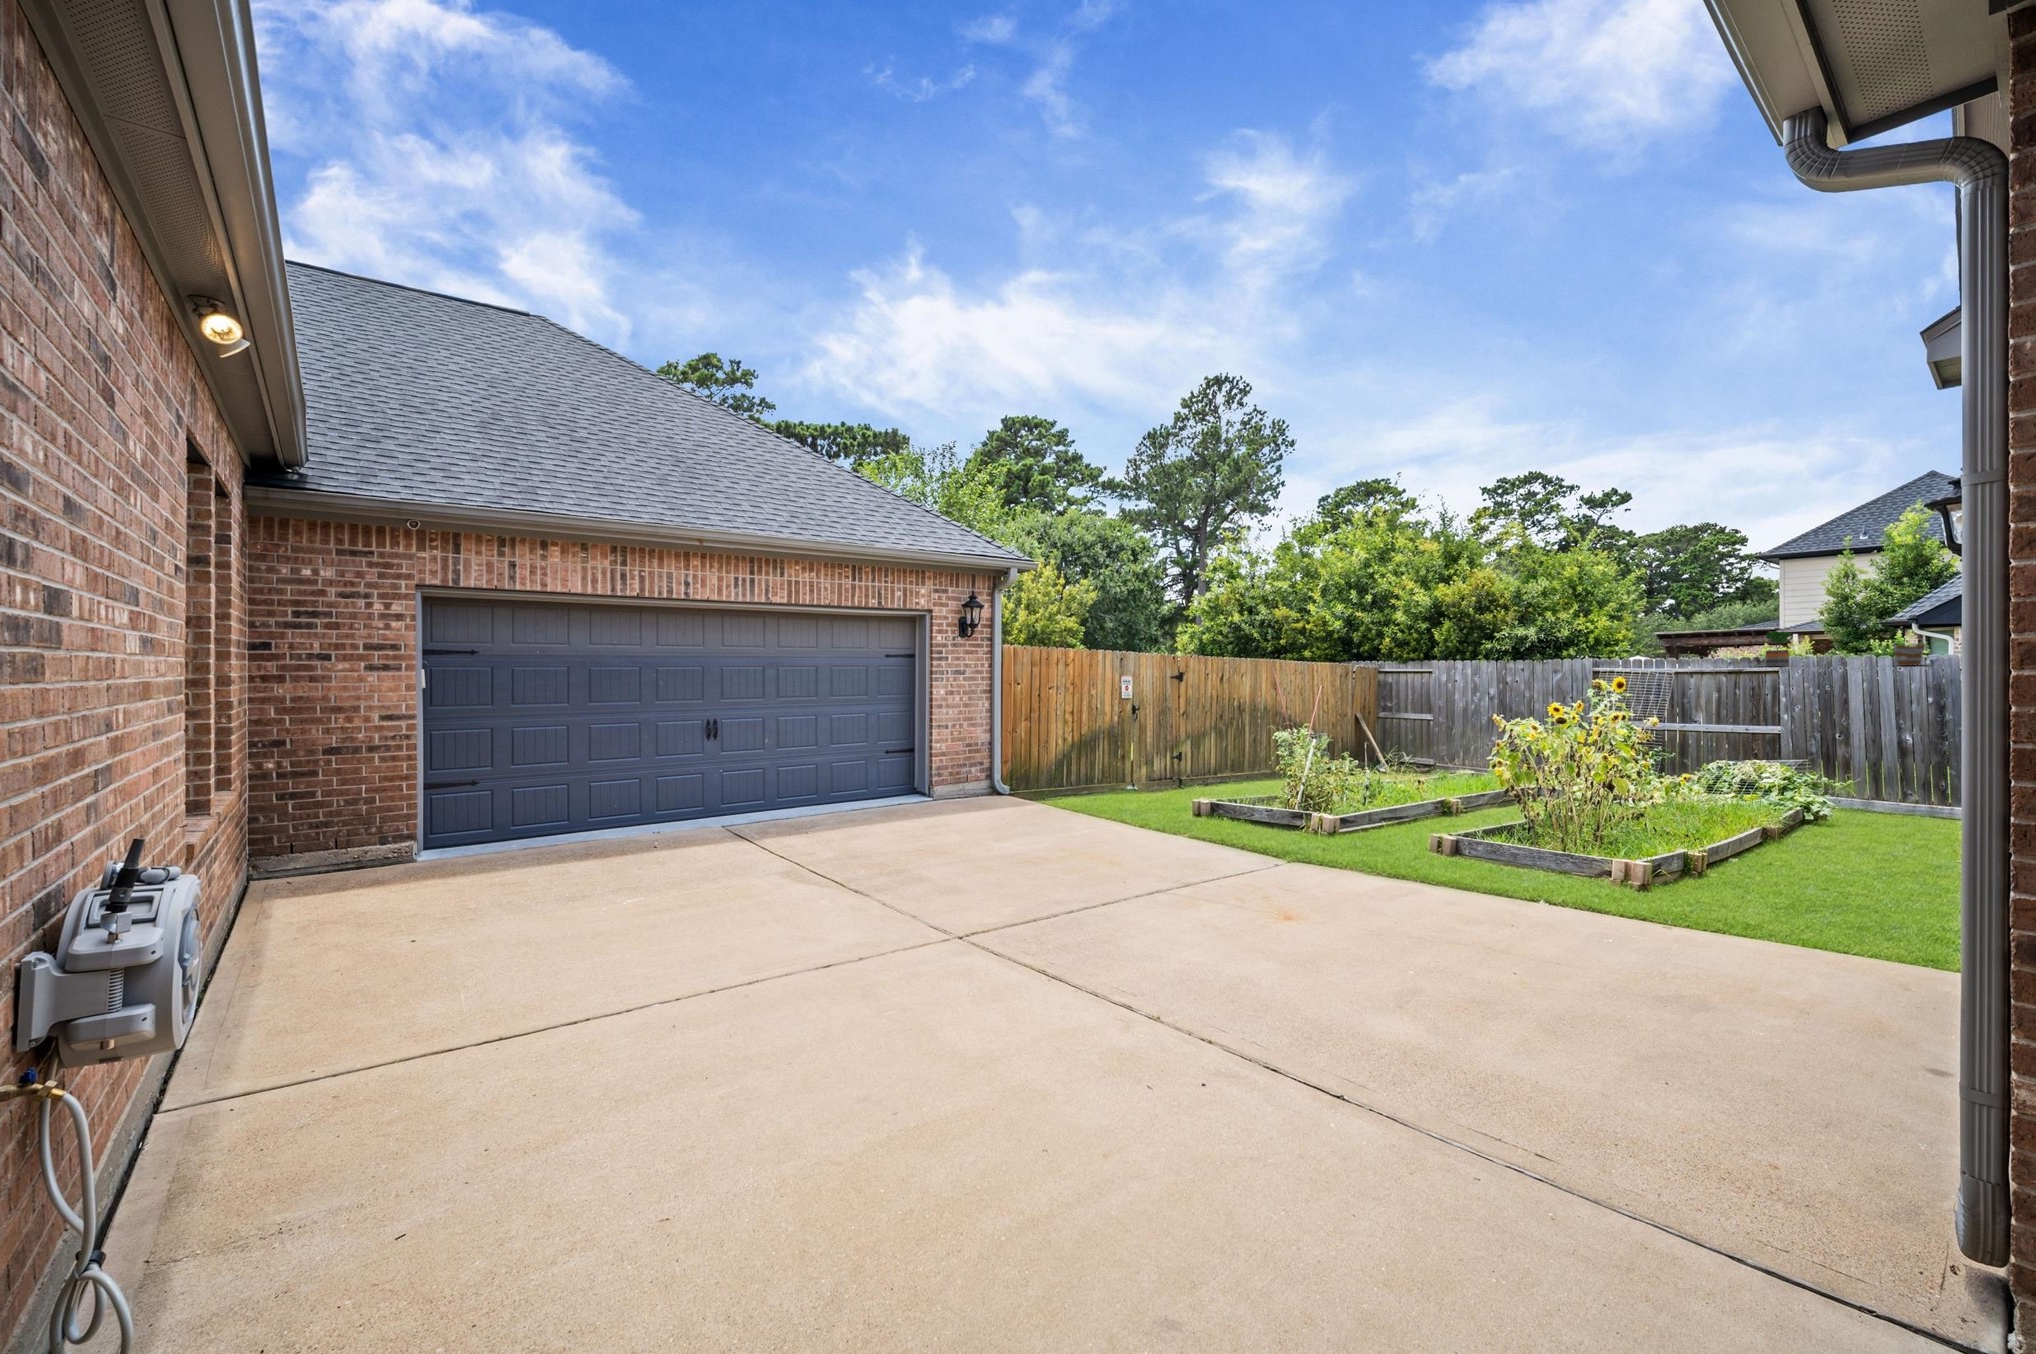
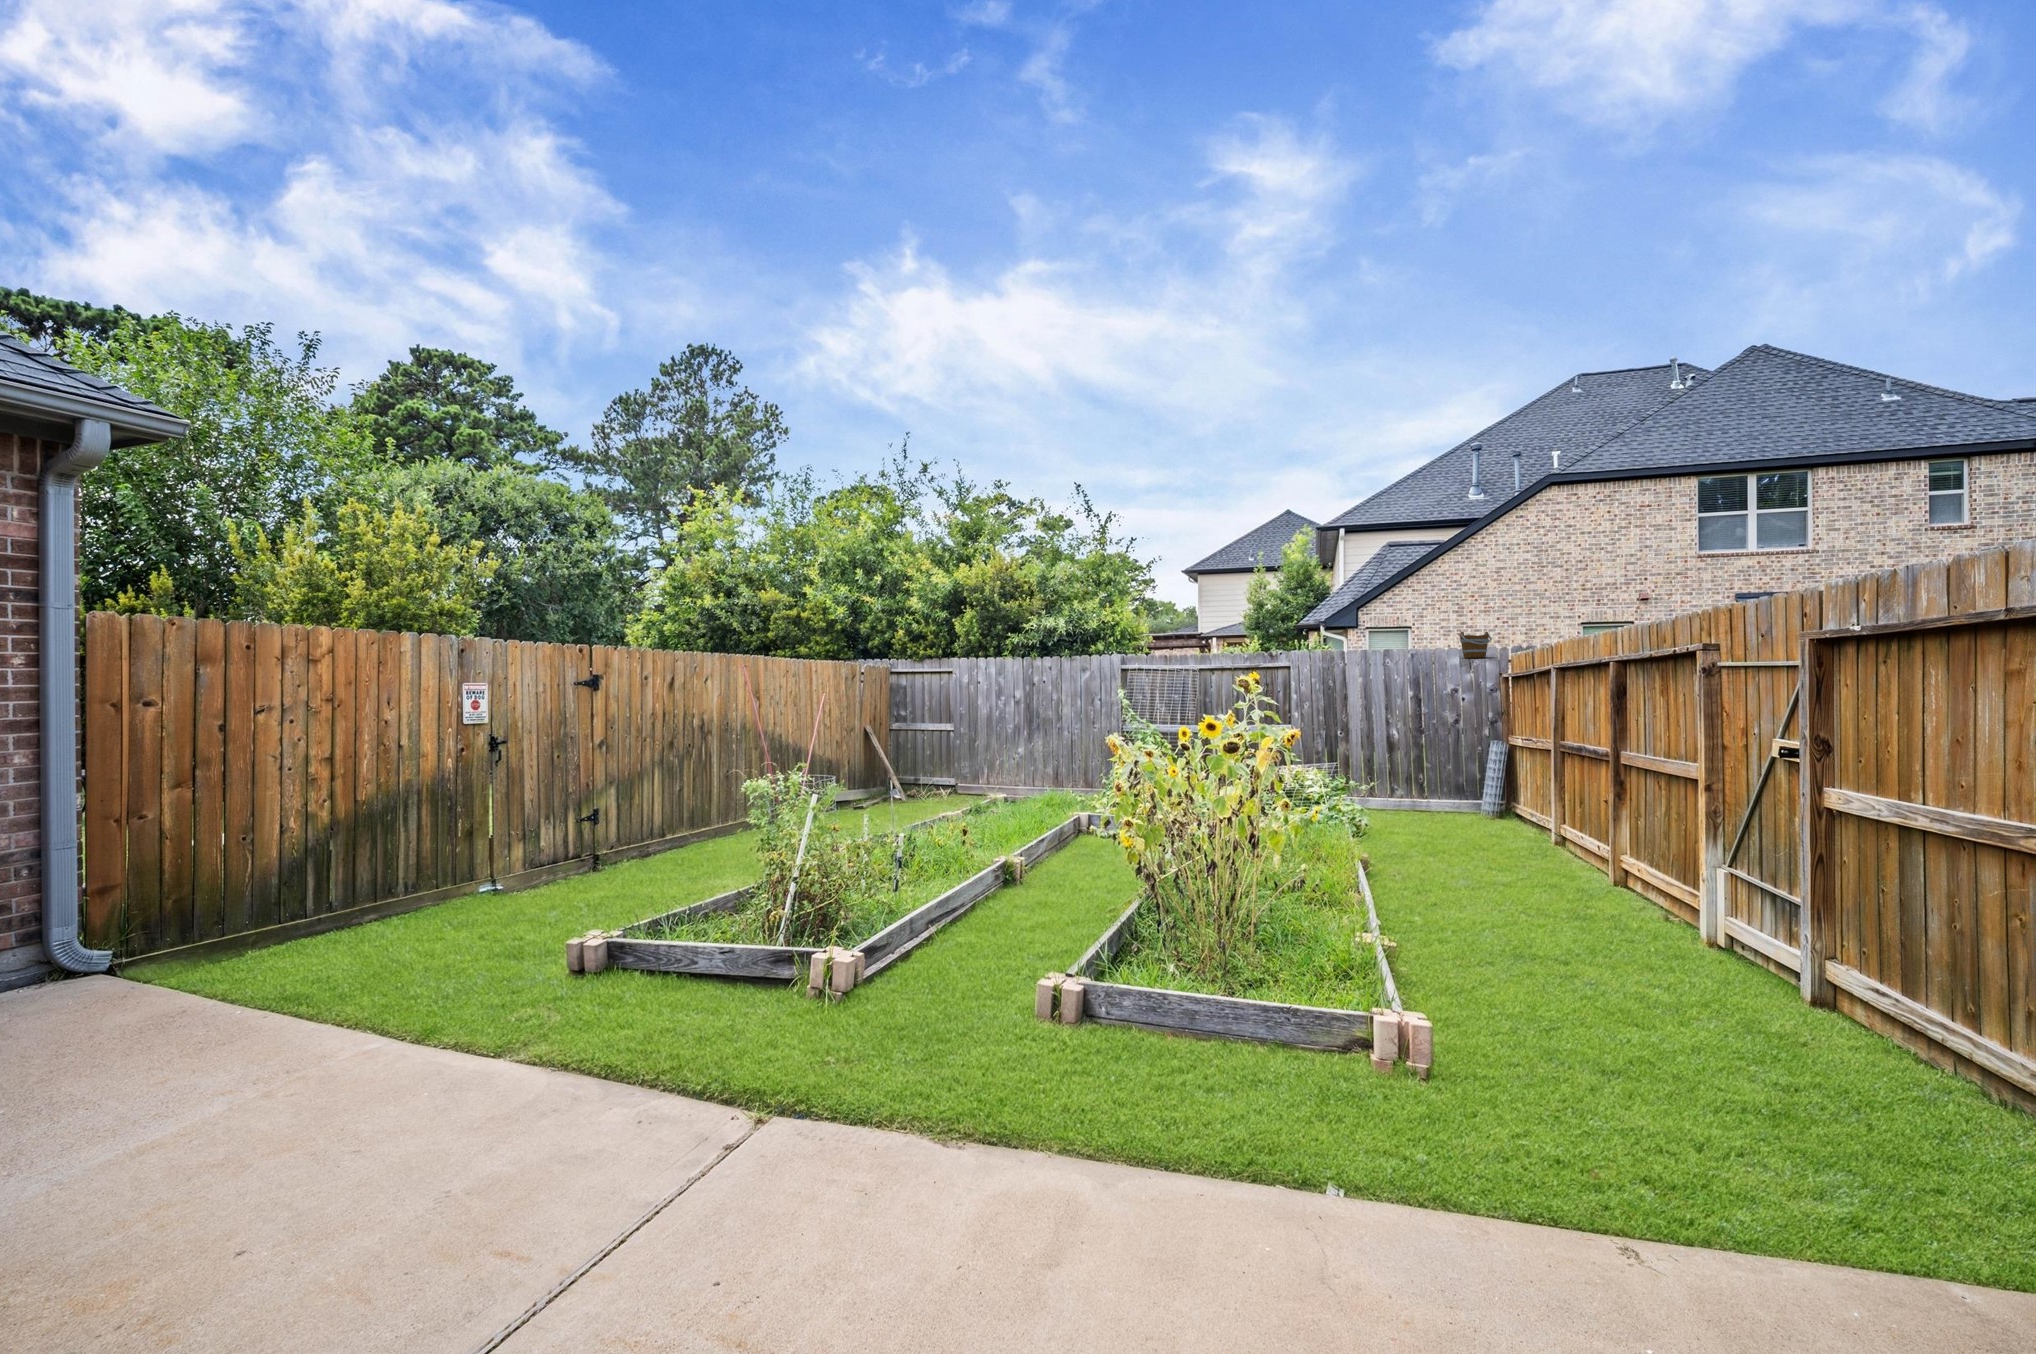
potted tree: present [1766,631,1792,666] -> none [1332,618,1360,660]

